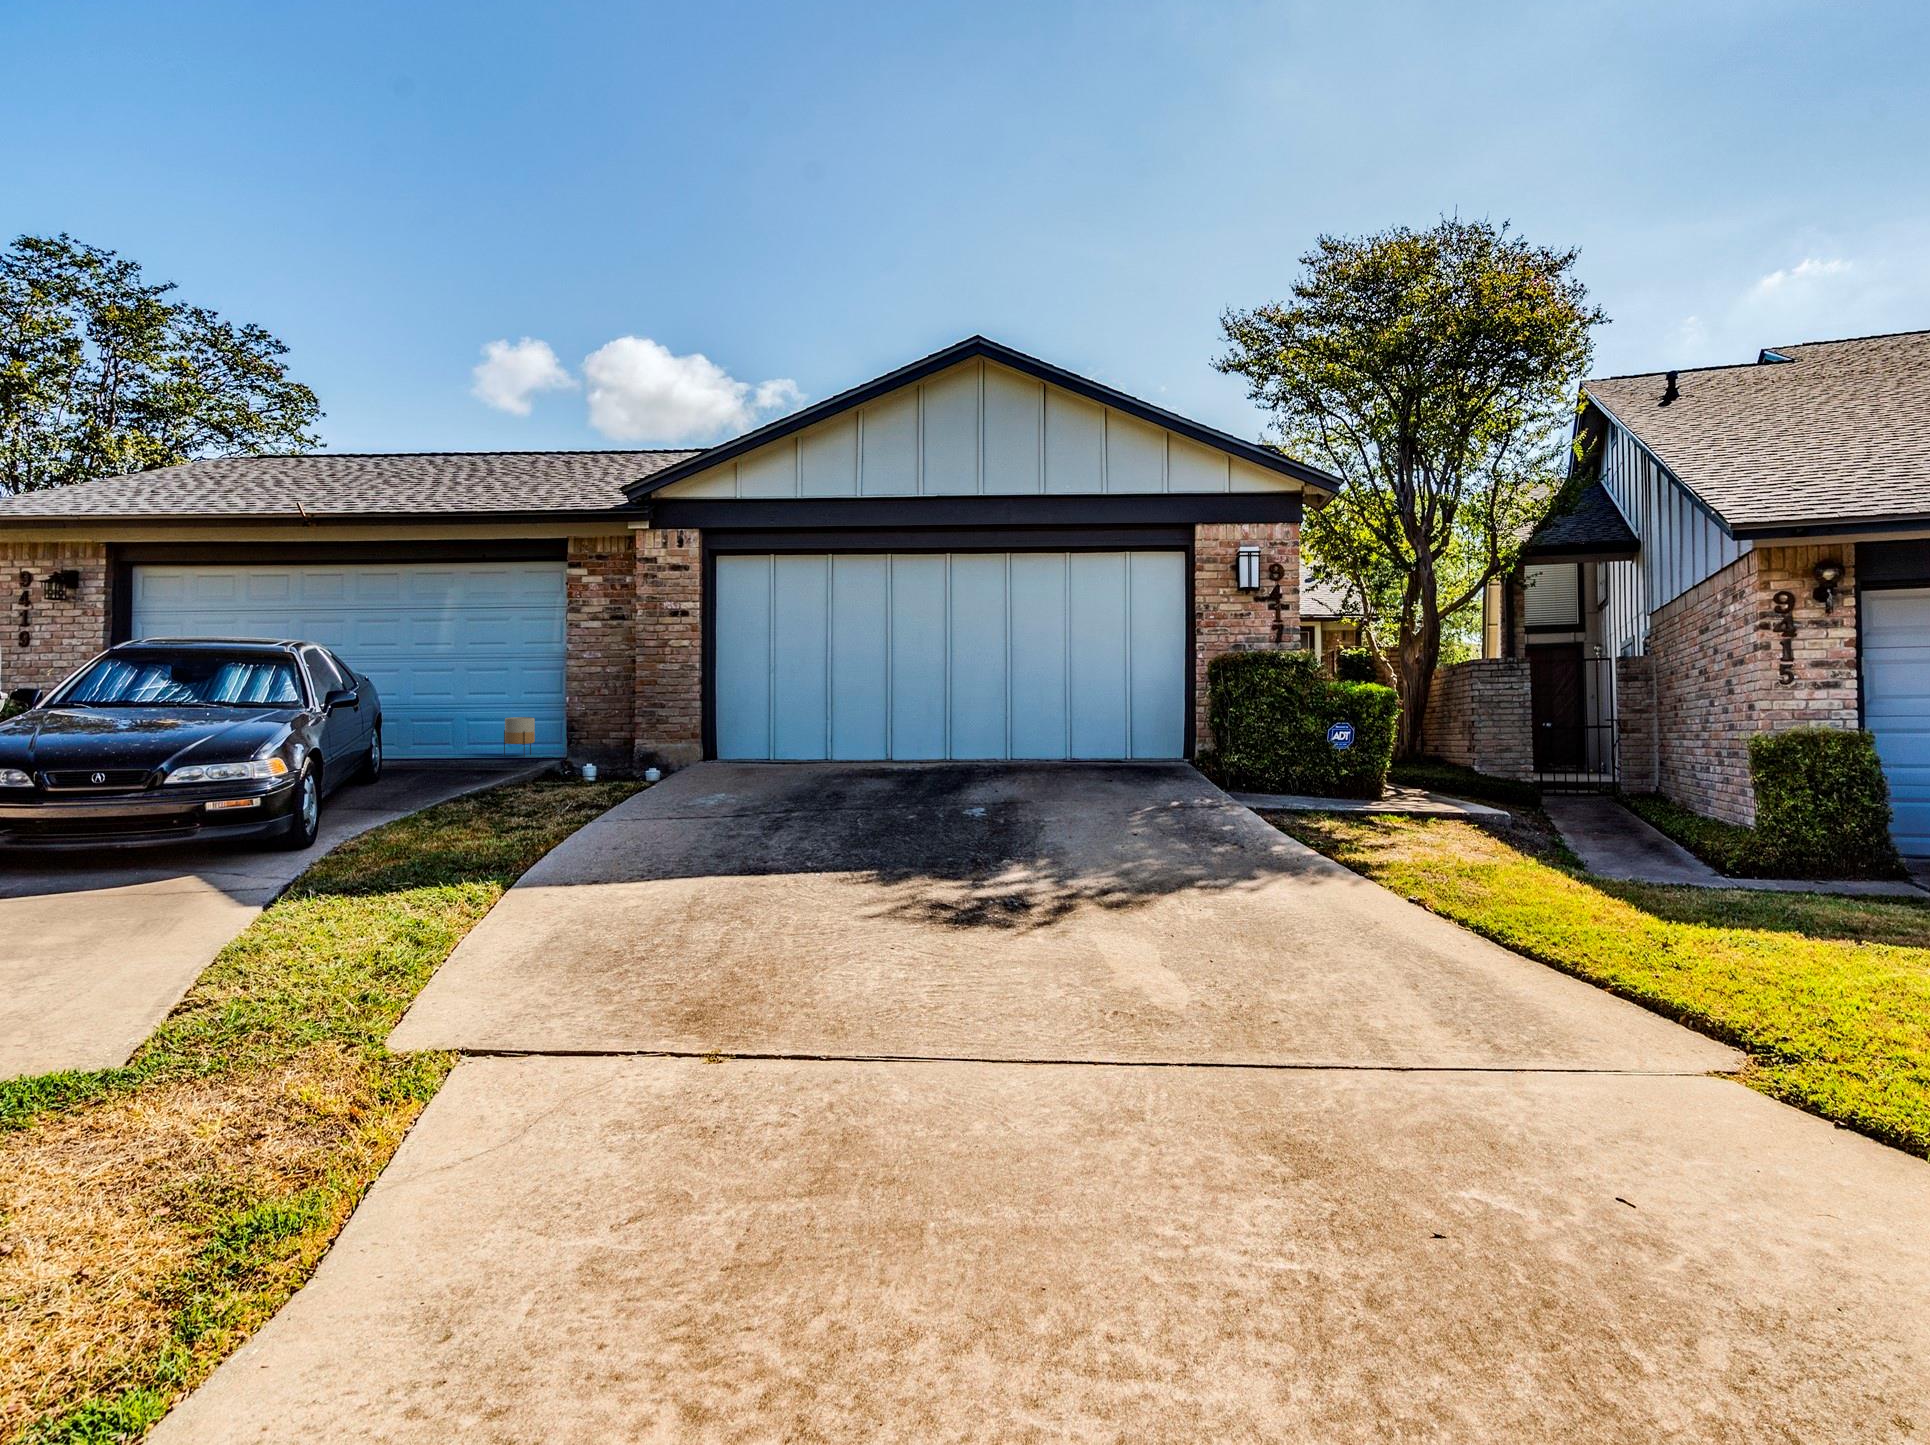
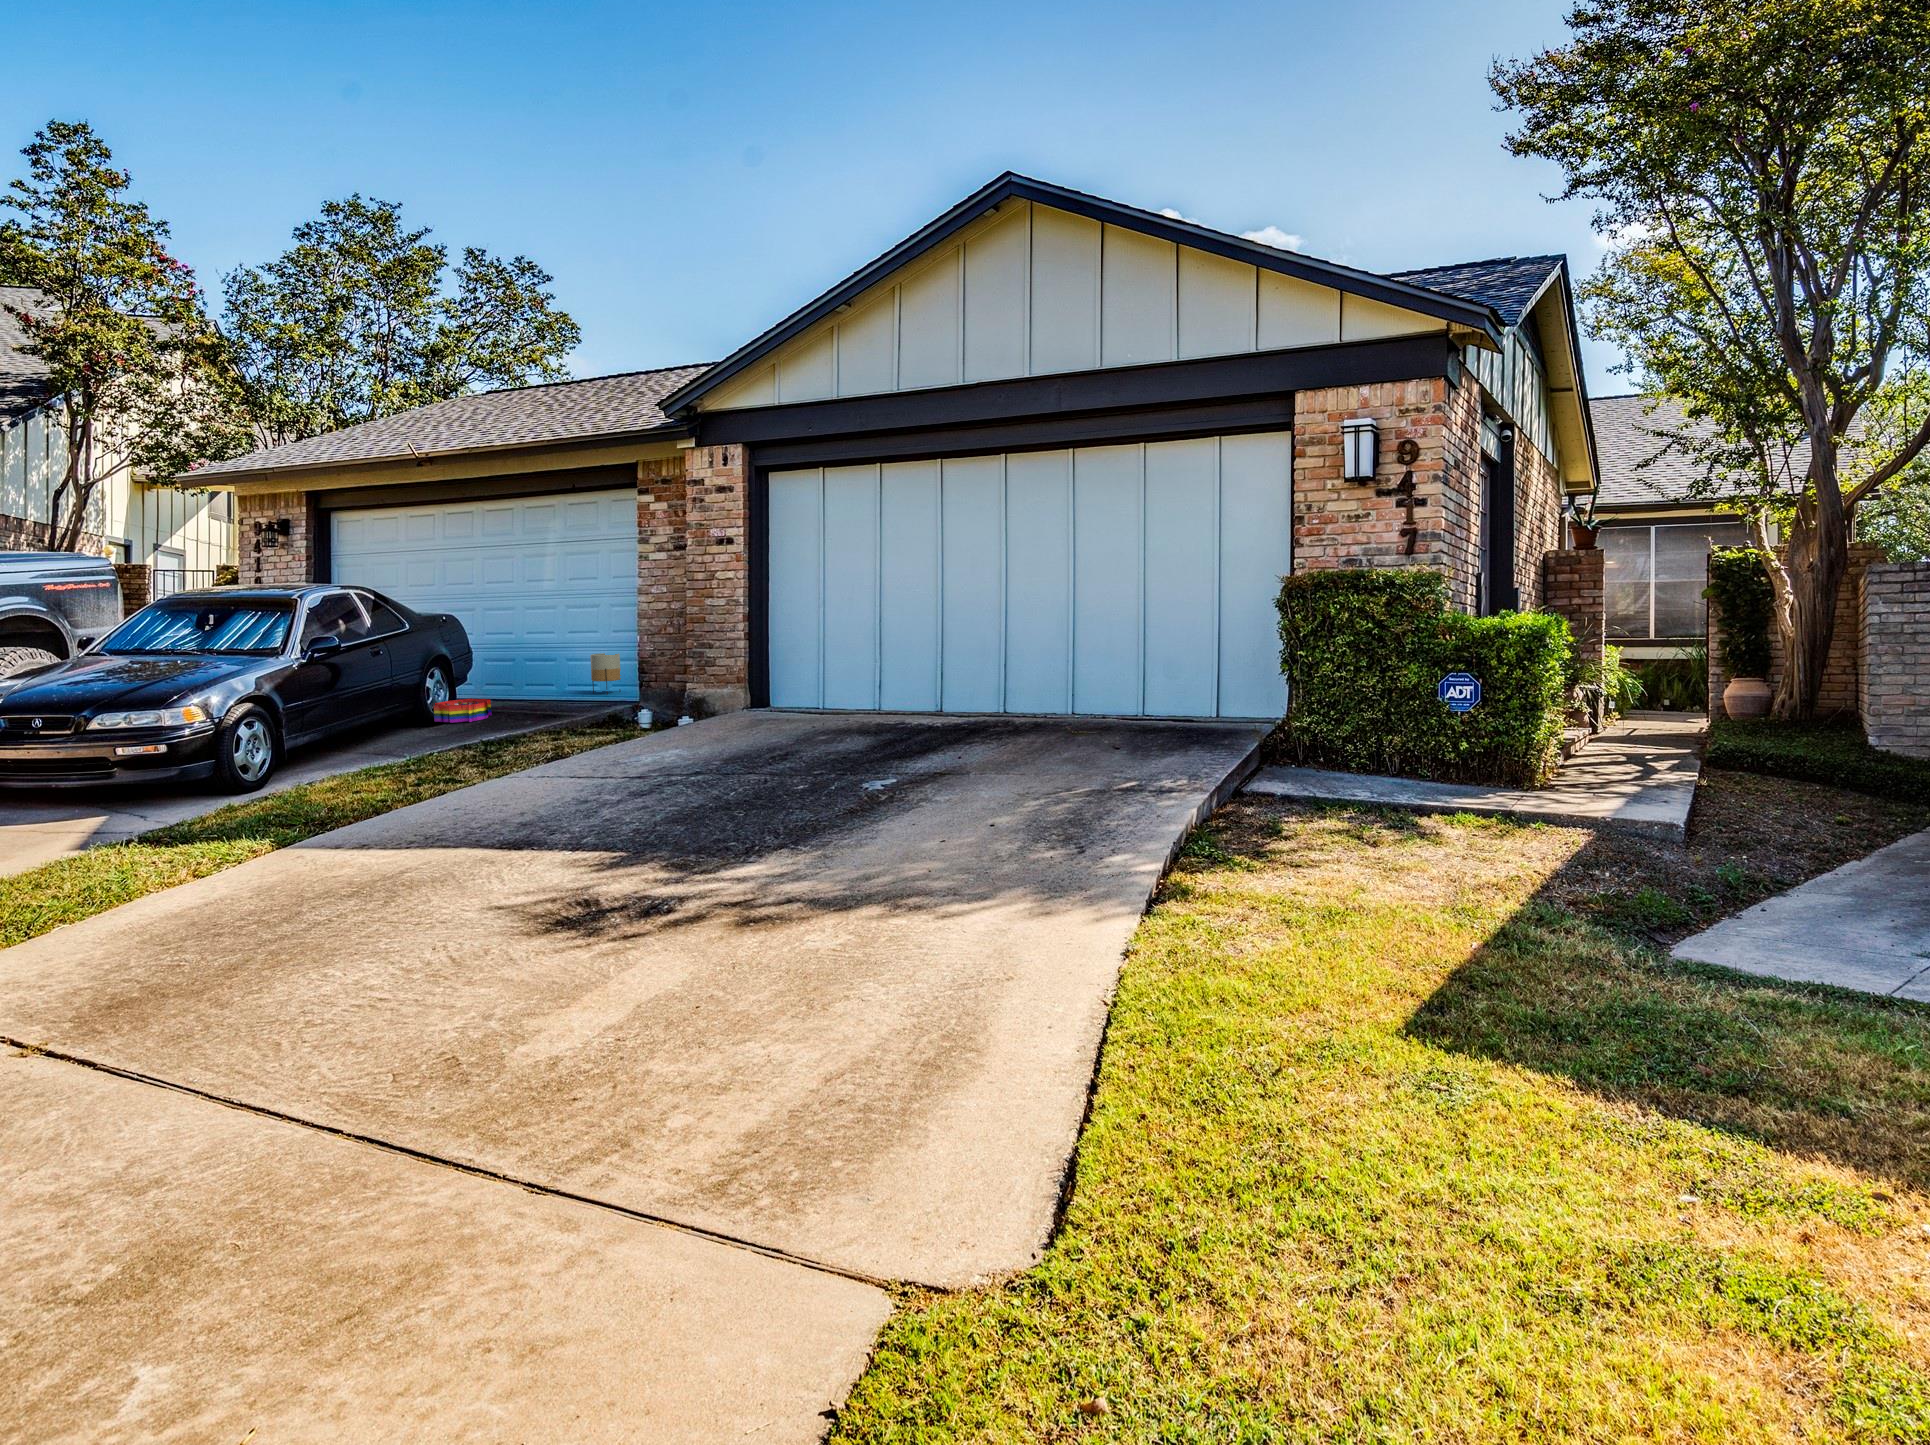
storage bin: none [381,759,442,783] -> present [434,699,492,723]

